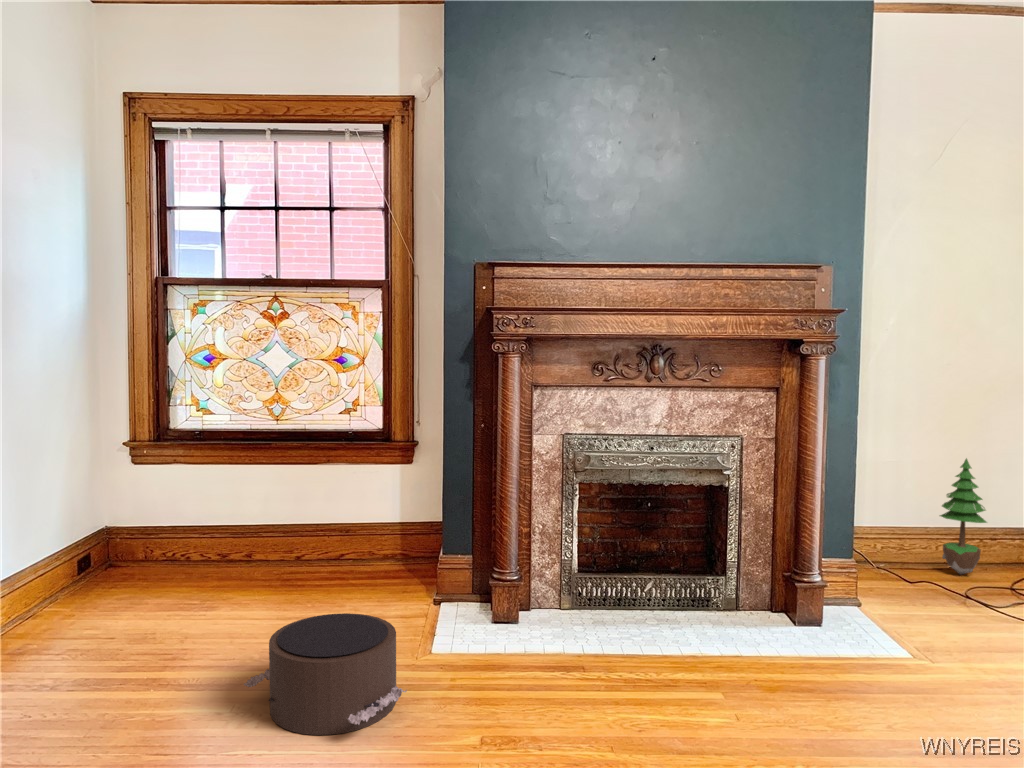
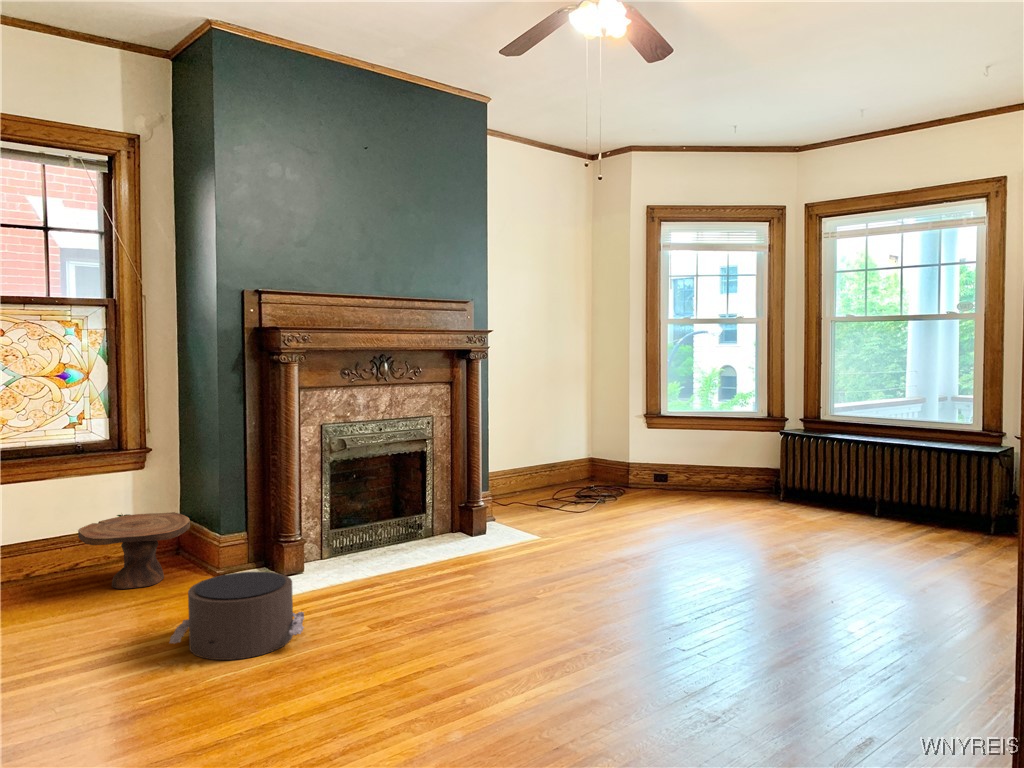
potted tree: present [940,458,987,575] -> none [512,424,538,498]
side table: none [306,508,419,596] -> present [78,512,190,589]

